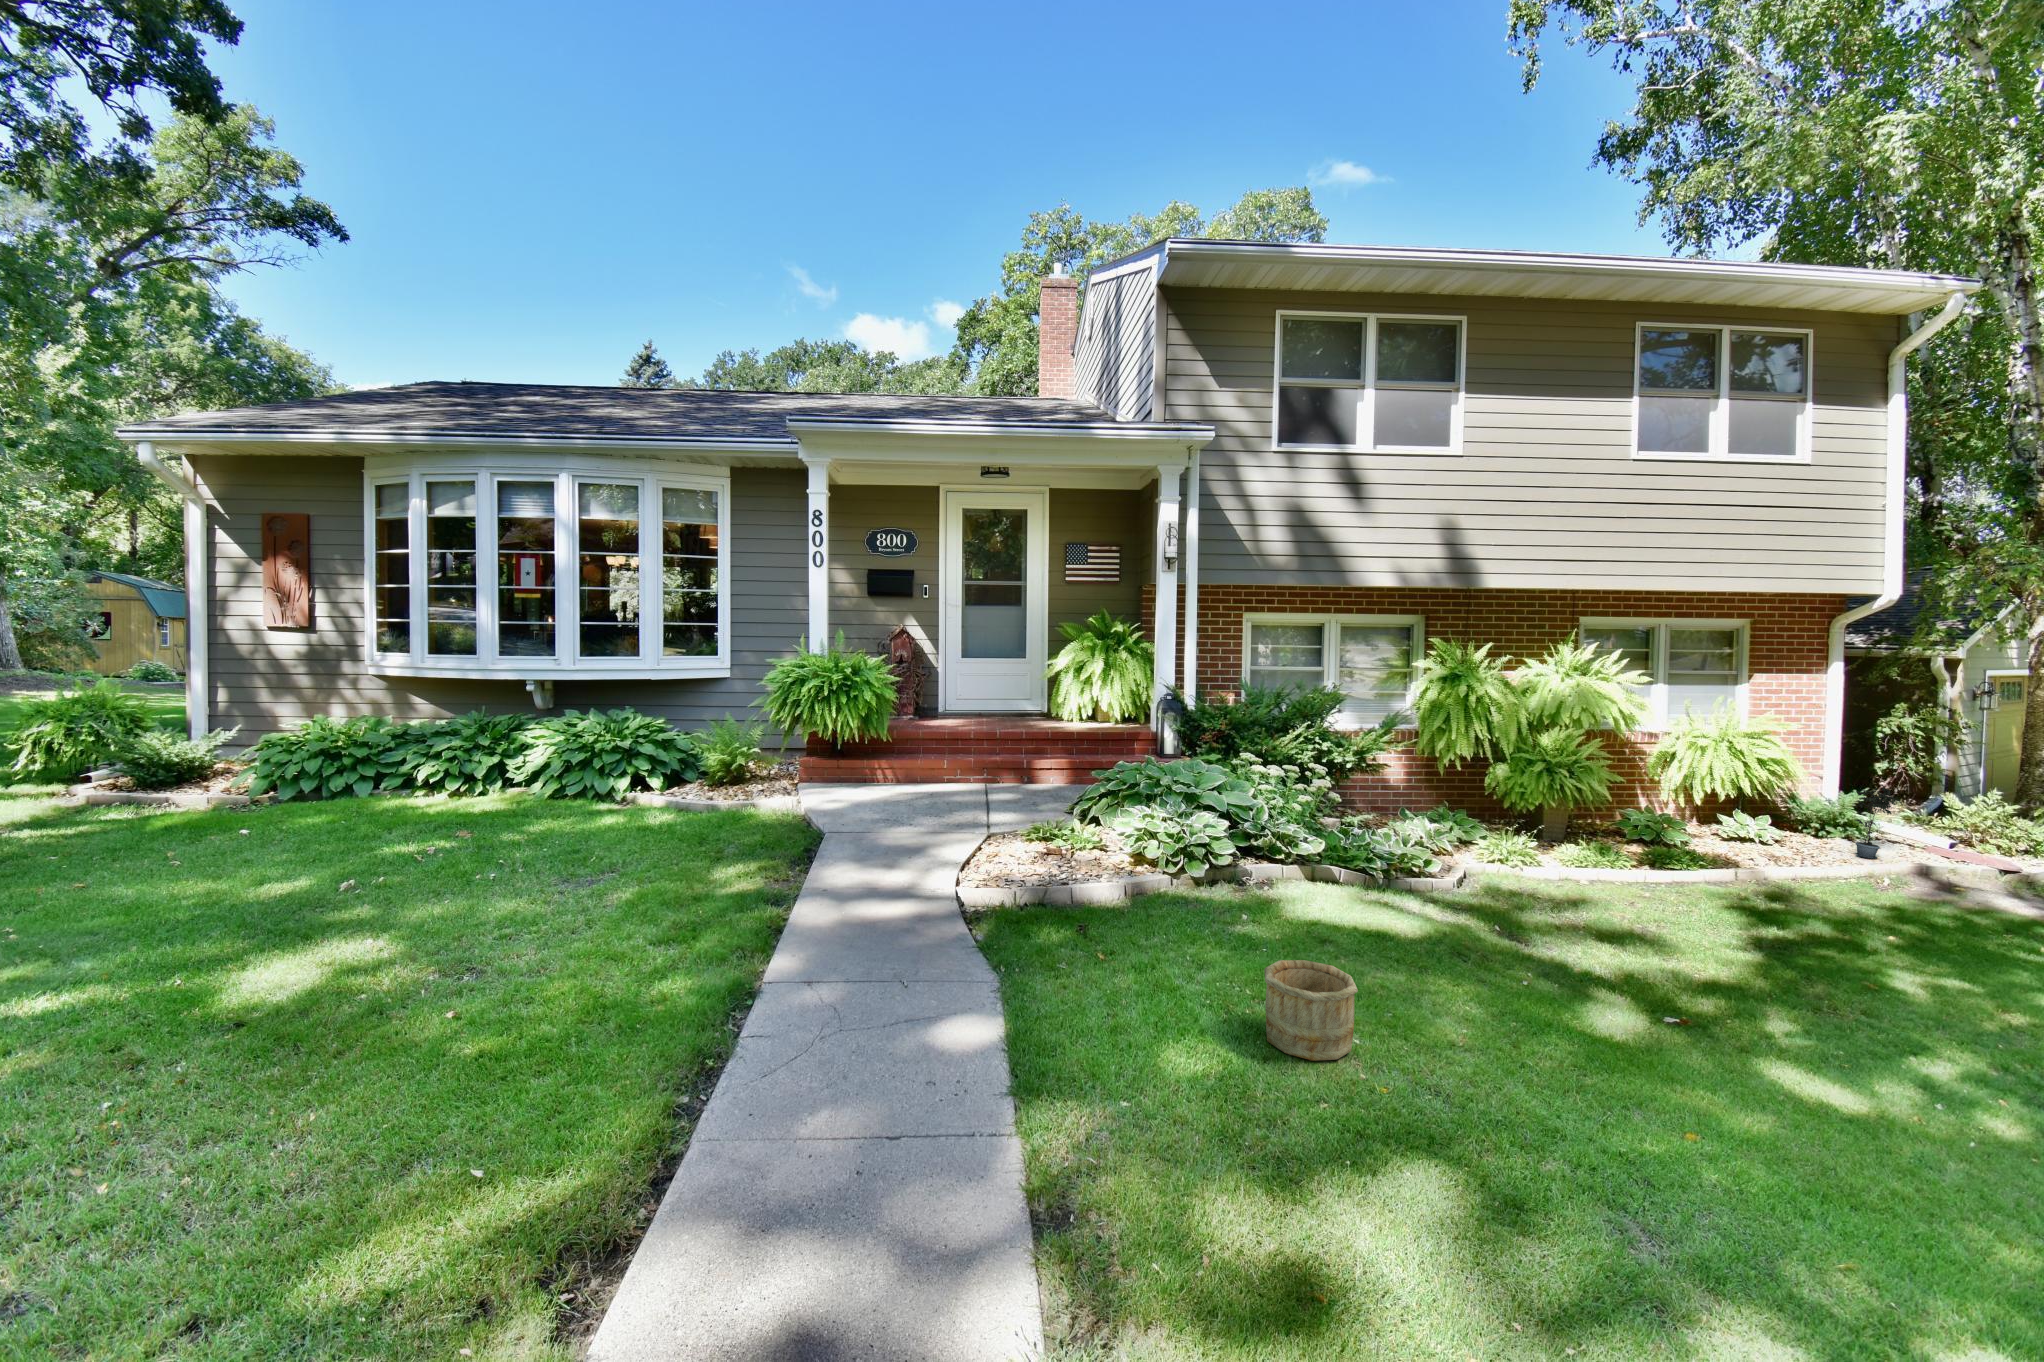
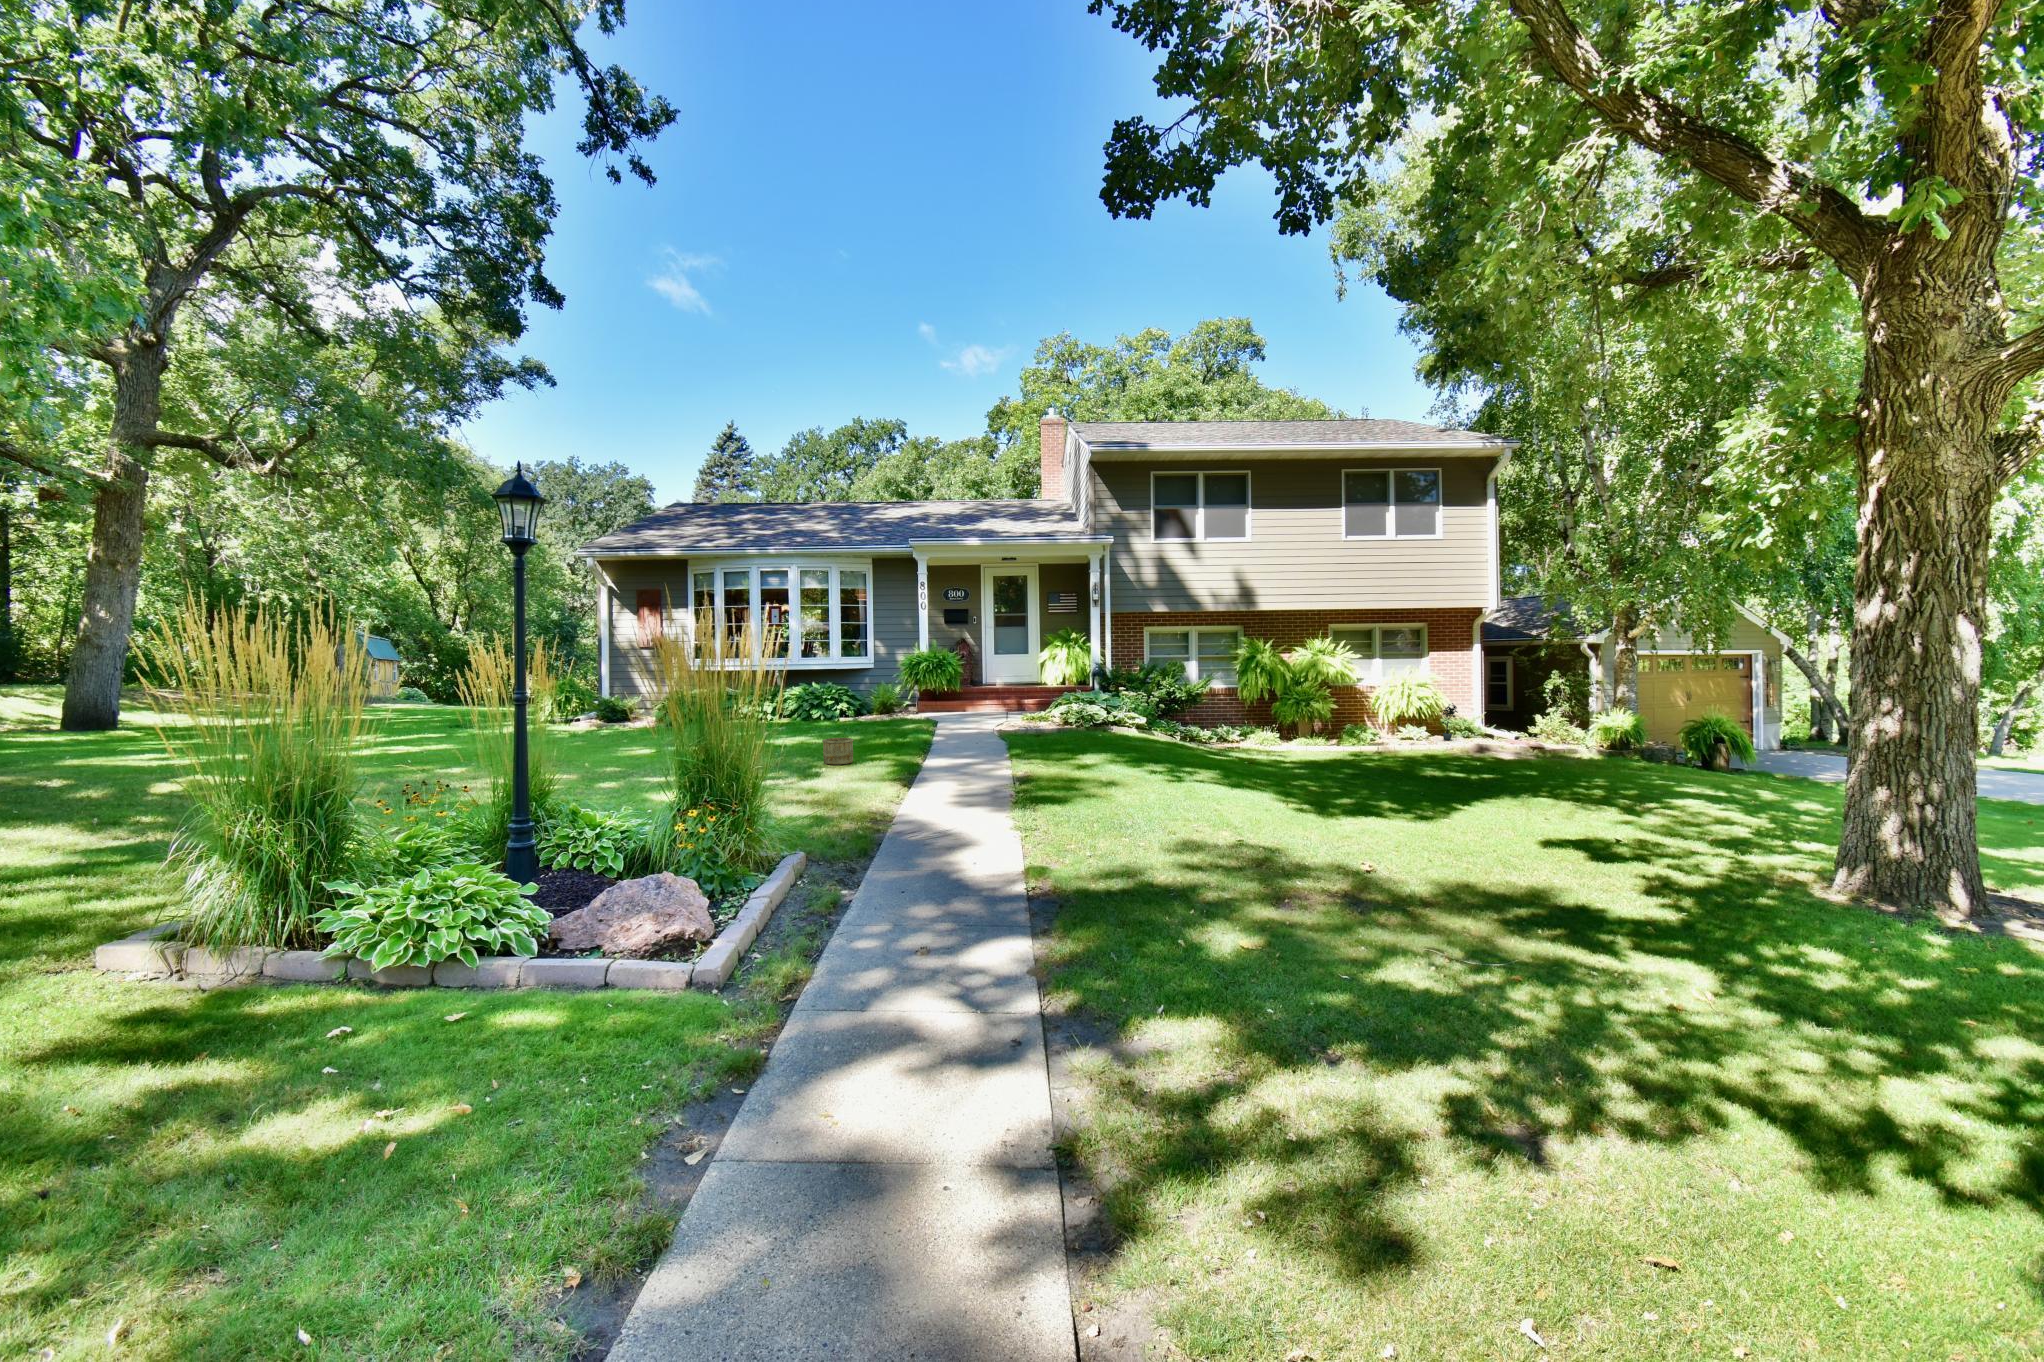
wooden bucket: present [1264,960,1358,1061] -> present [822,738,854,765]

